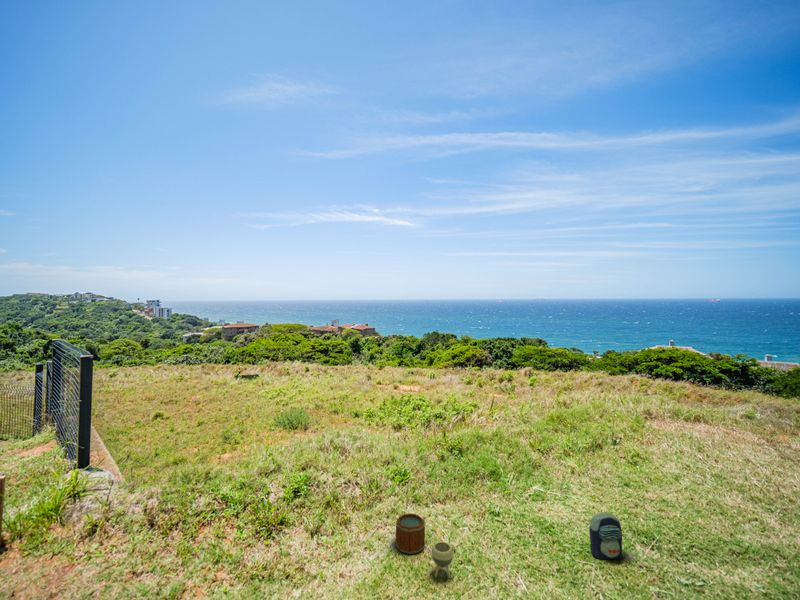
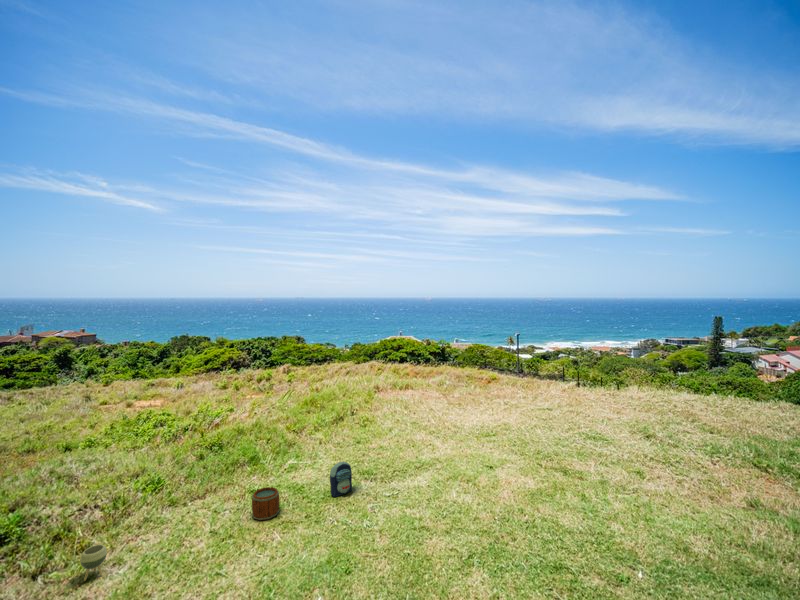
bucket: present [396,513,425,554] -> present [252,487,279,520]
planter: present [432,542,453,578] -> present [80,544,107,581]

